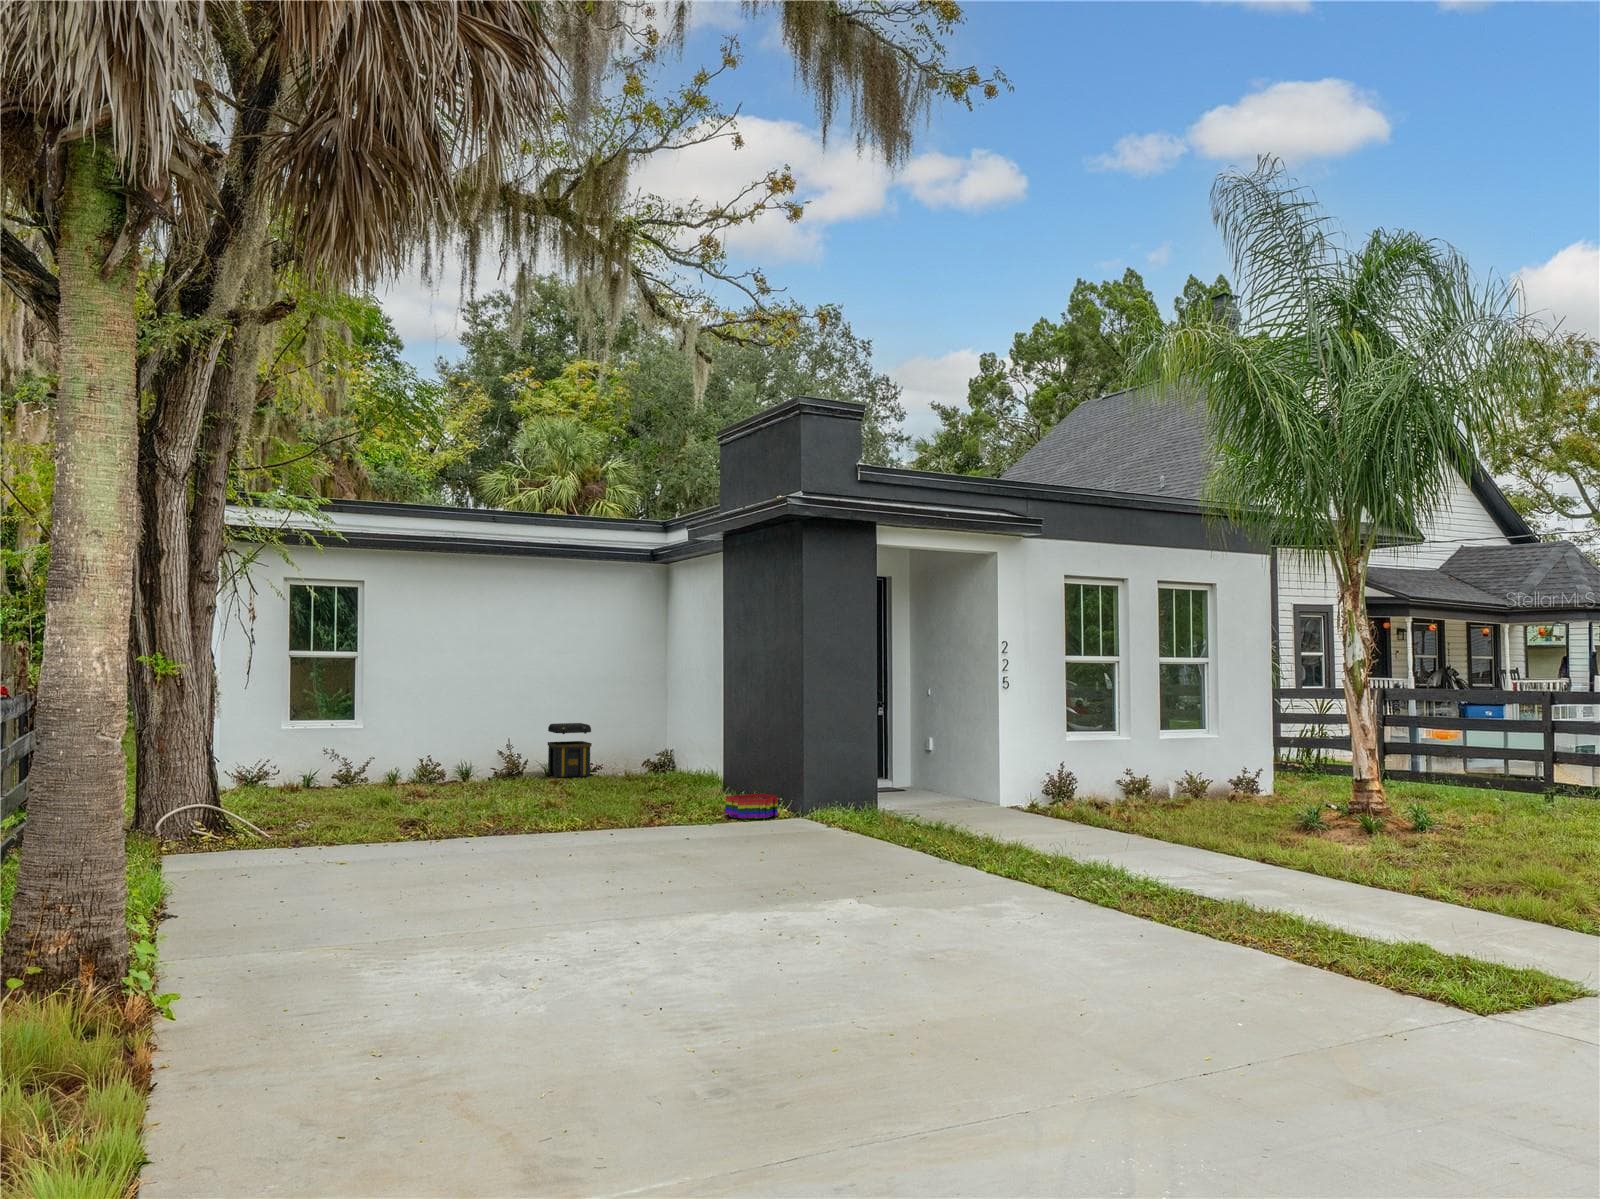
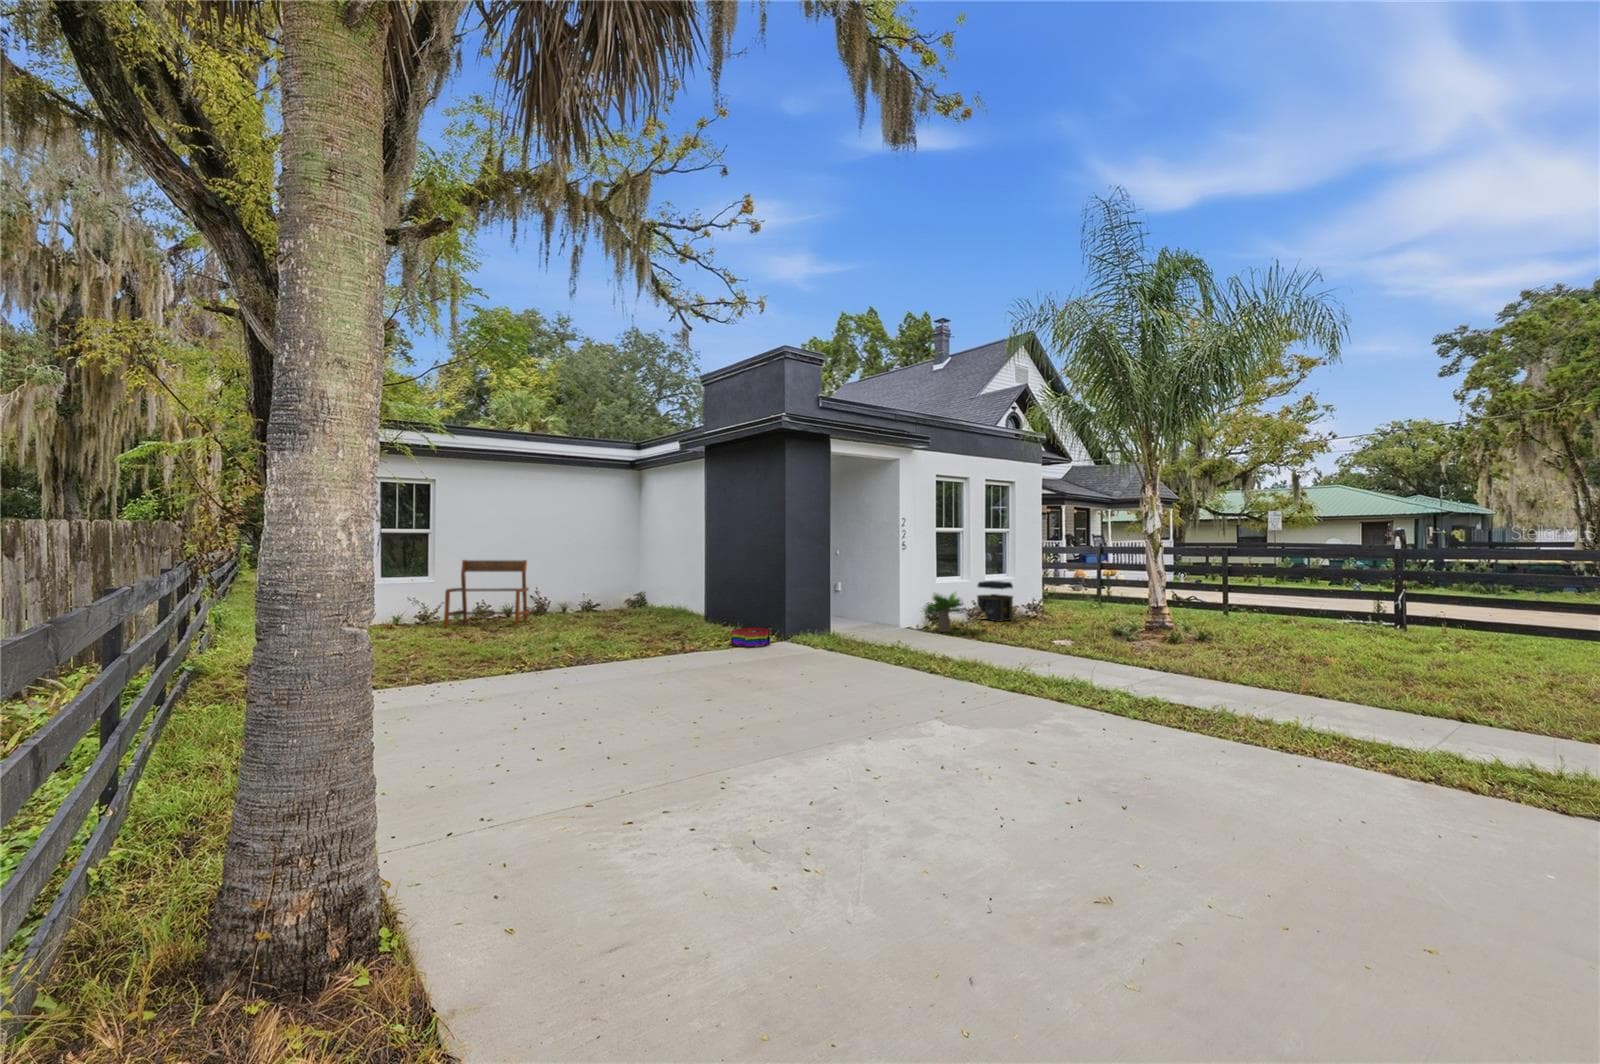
bench: none [391,696,500,787] -> present [444,560,529,628]
toolbox: present [548,723,592,778] -> present [977,581,1013,622]
potted plant: none [1020,748,1097,812] -> present [924,593,965,632]

